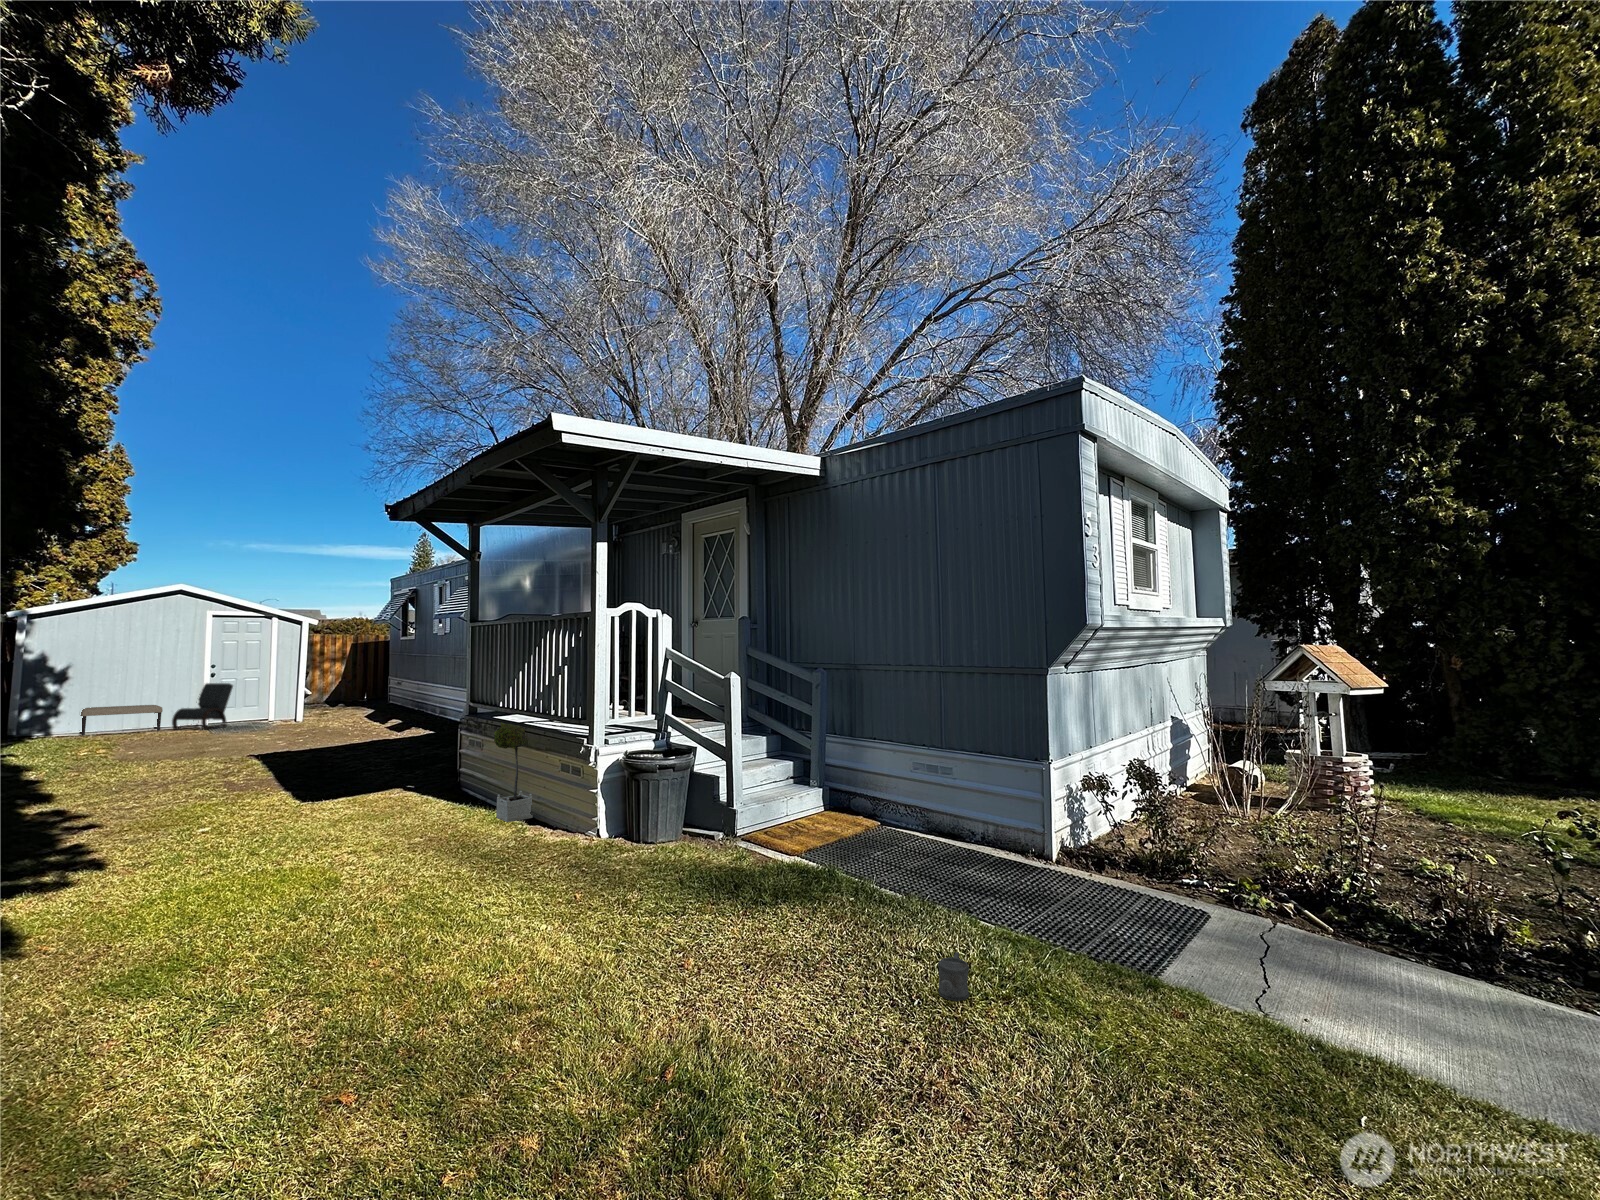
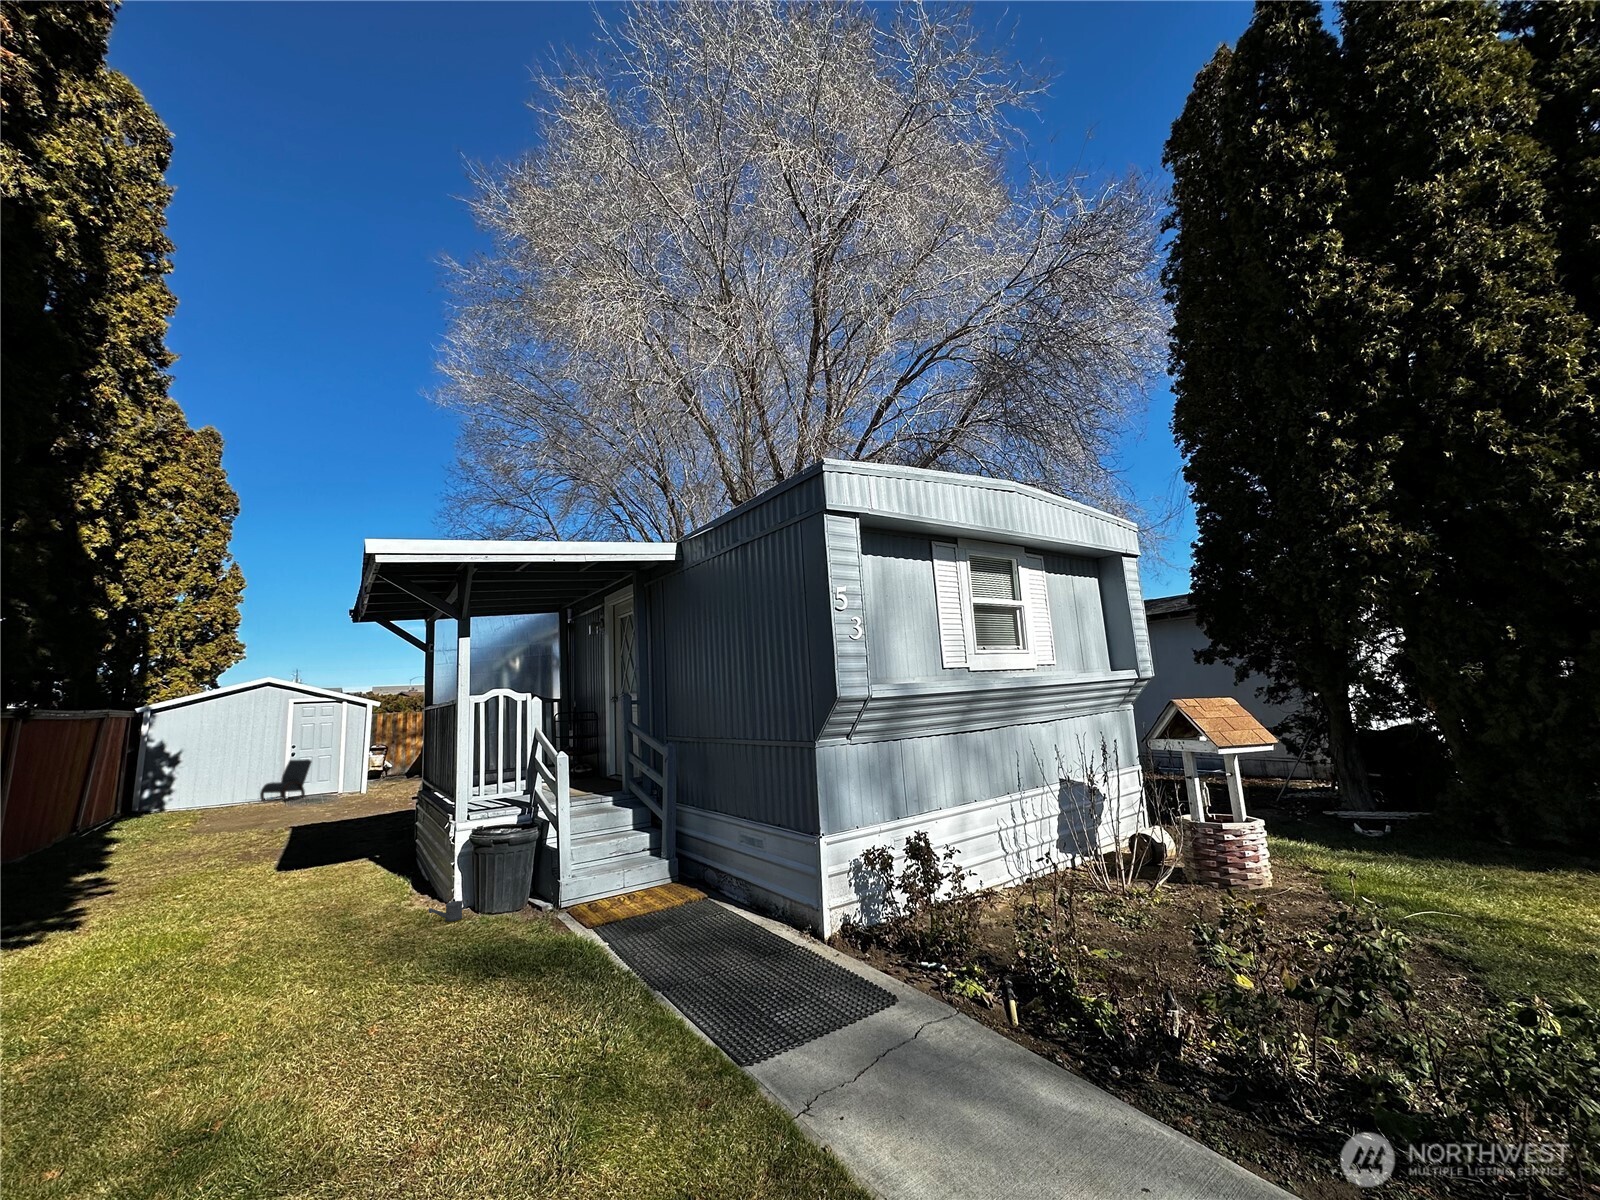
bench: present [79,705,163,735] -> none [188,781,252,809]
potted tree: present [494,722,533,822] -> none [383,804,424,896]
watering can: present [938,952,969,1001] -> present [429,899,469,921]

